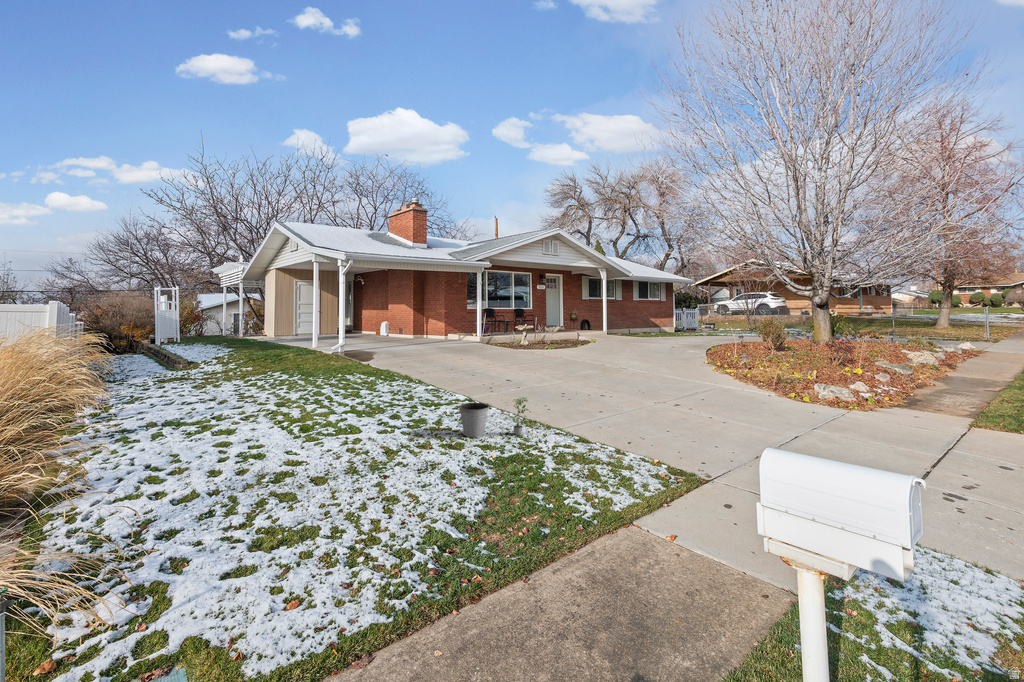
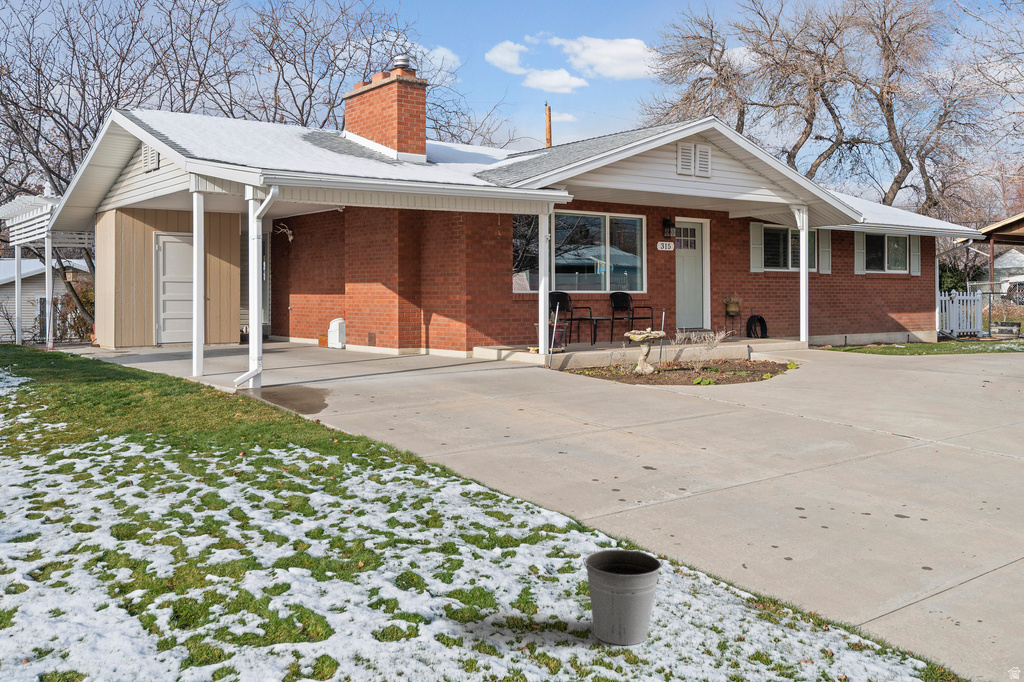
potted plant: present [510,398,530,435] -> none [714,537,771,639]

